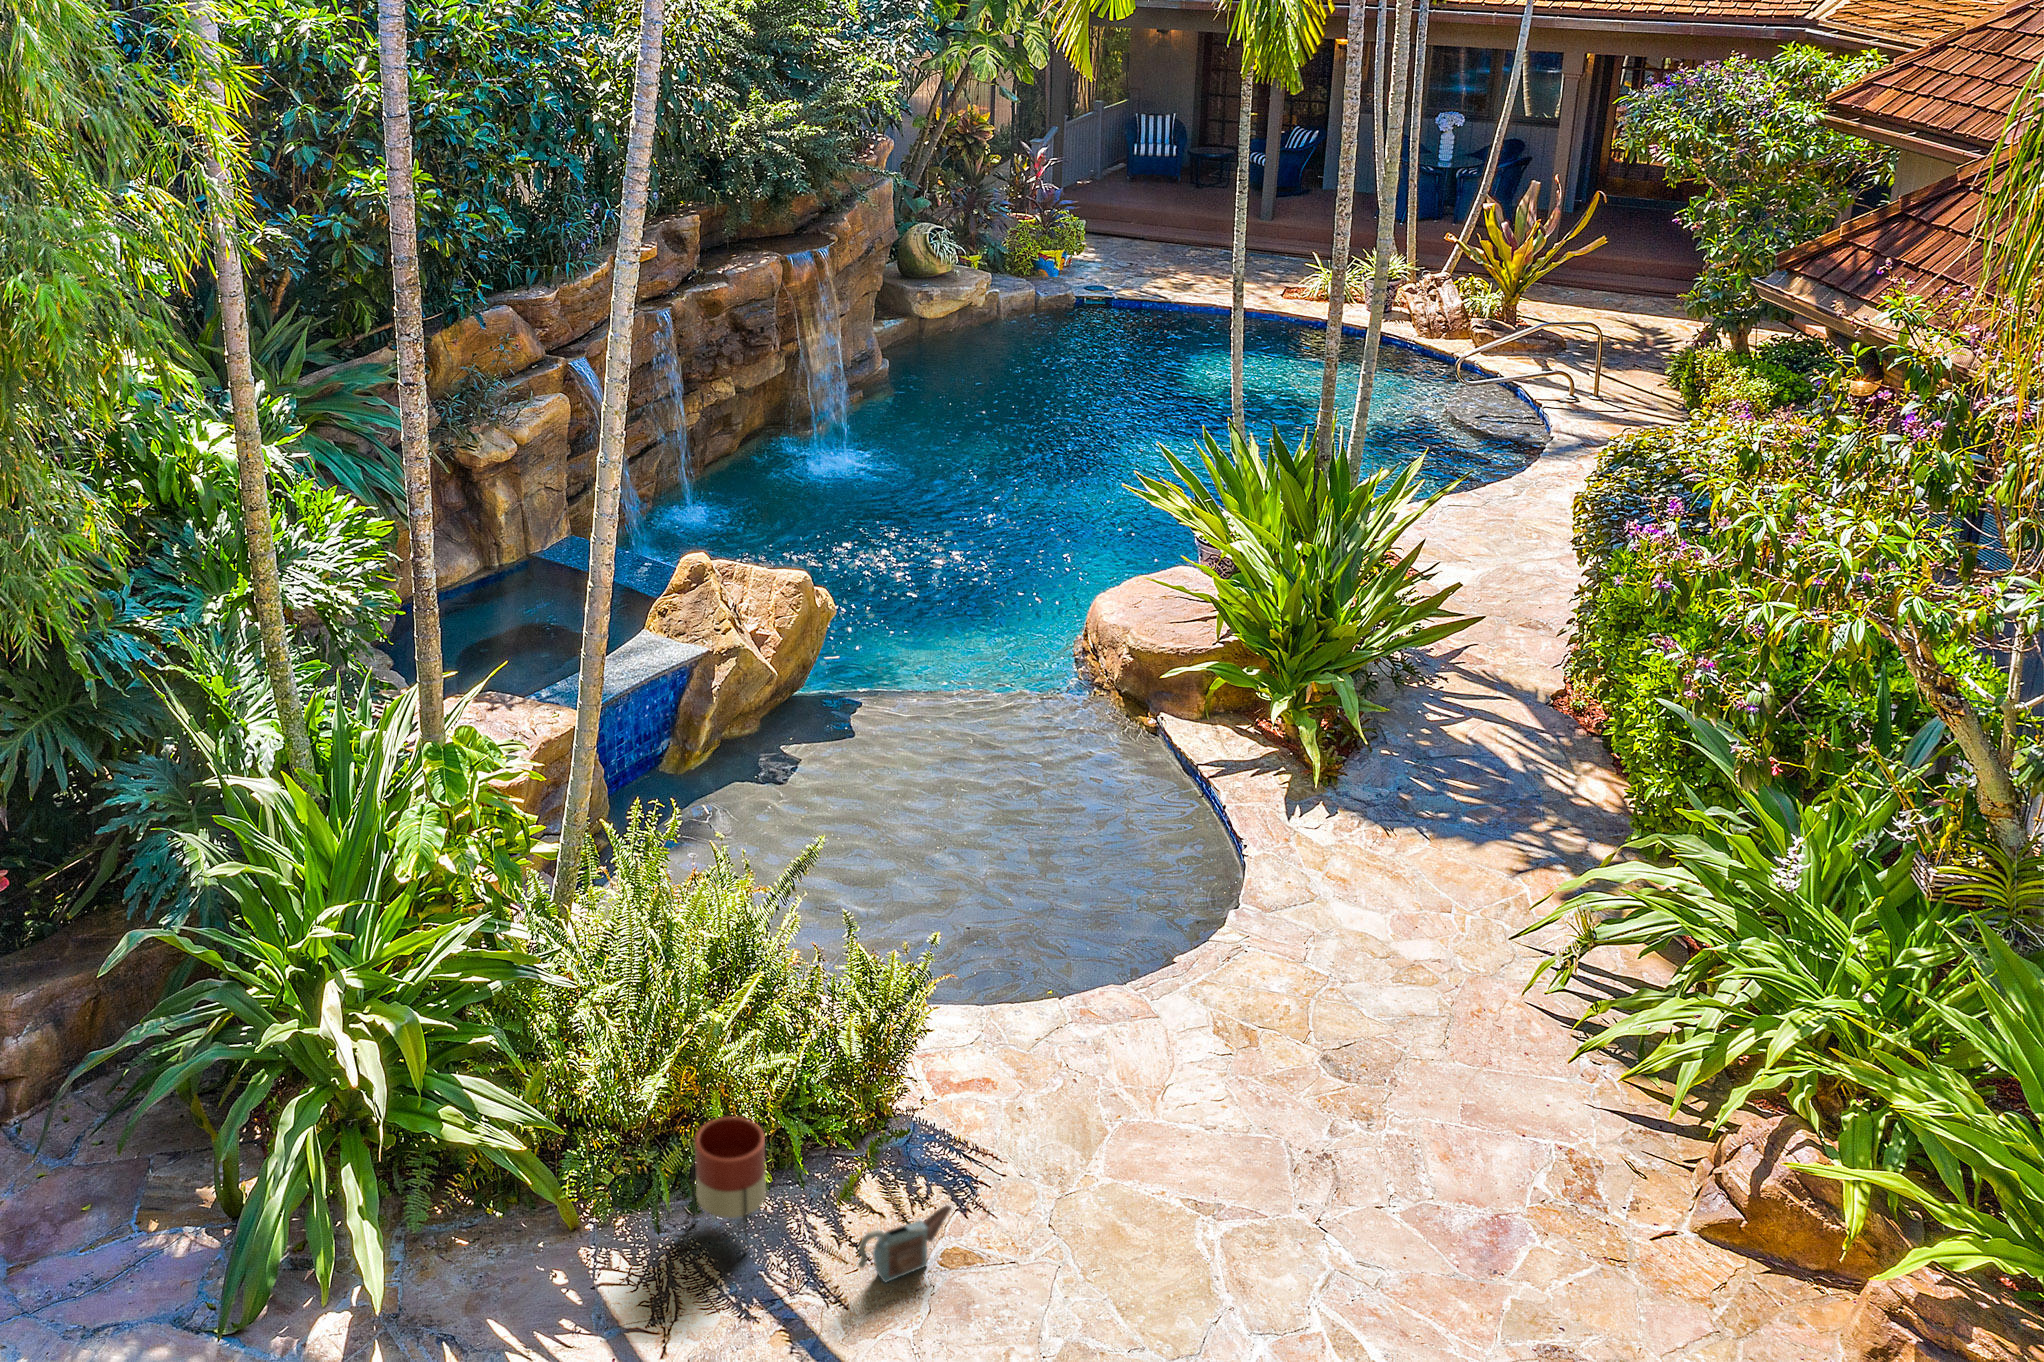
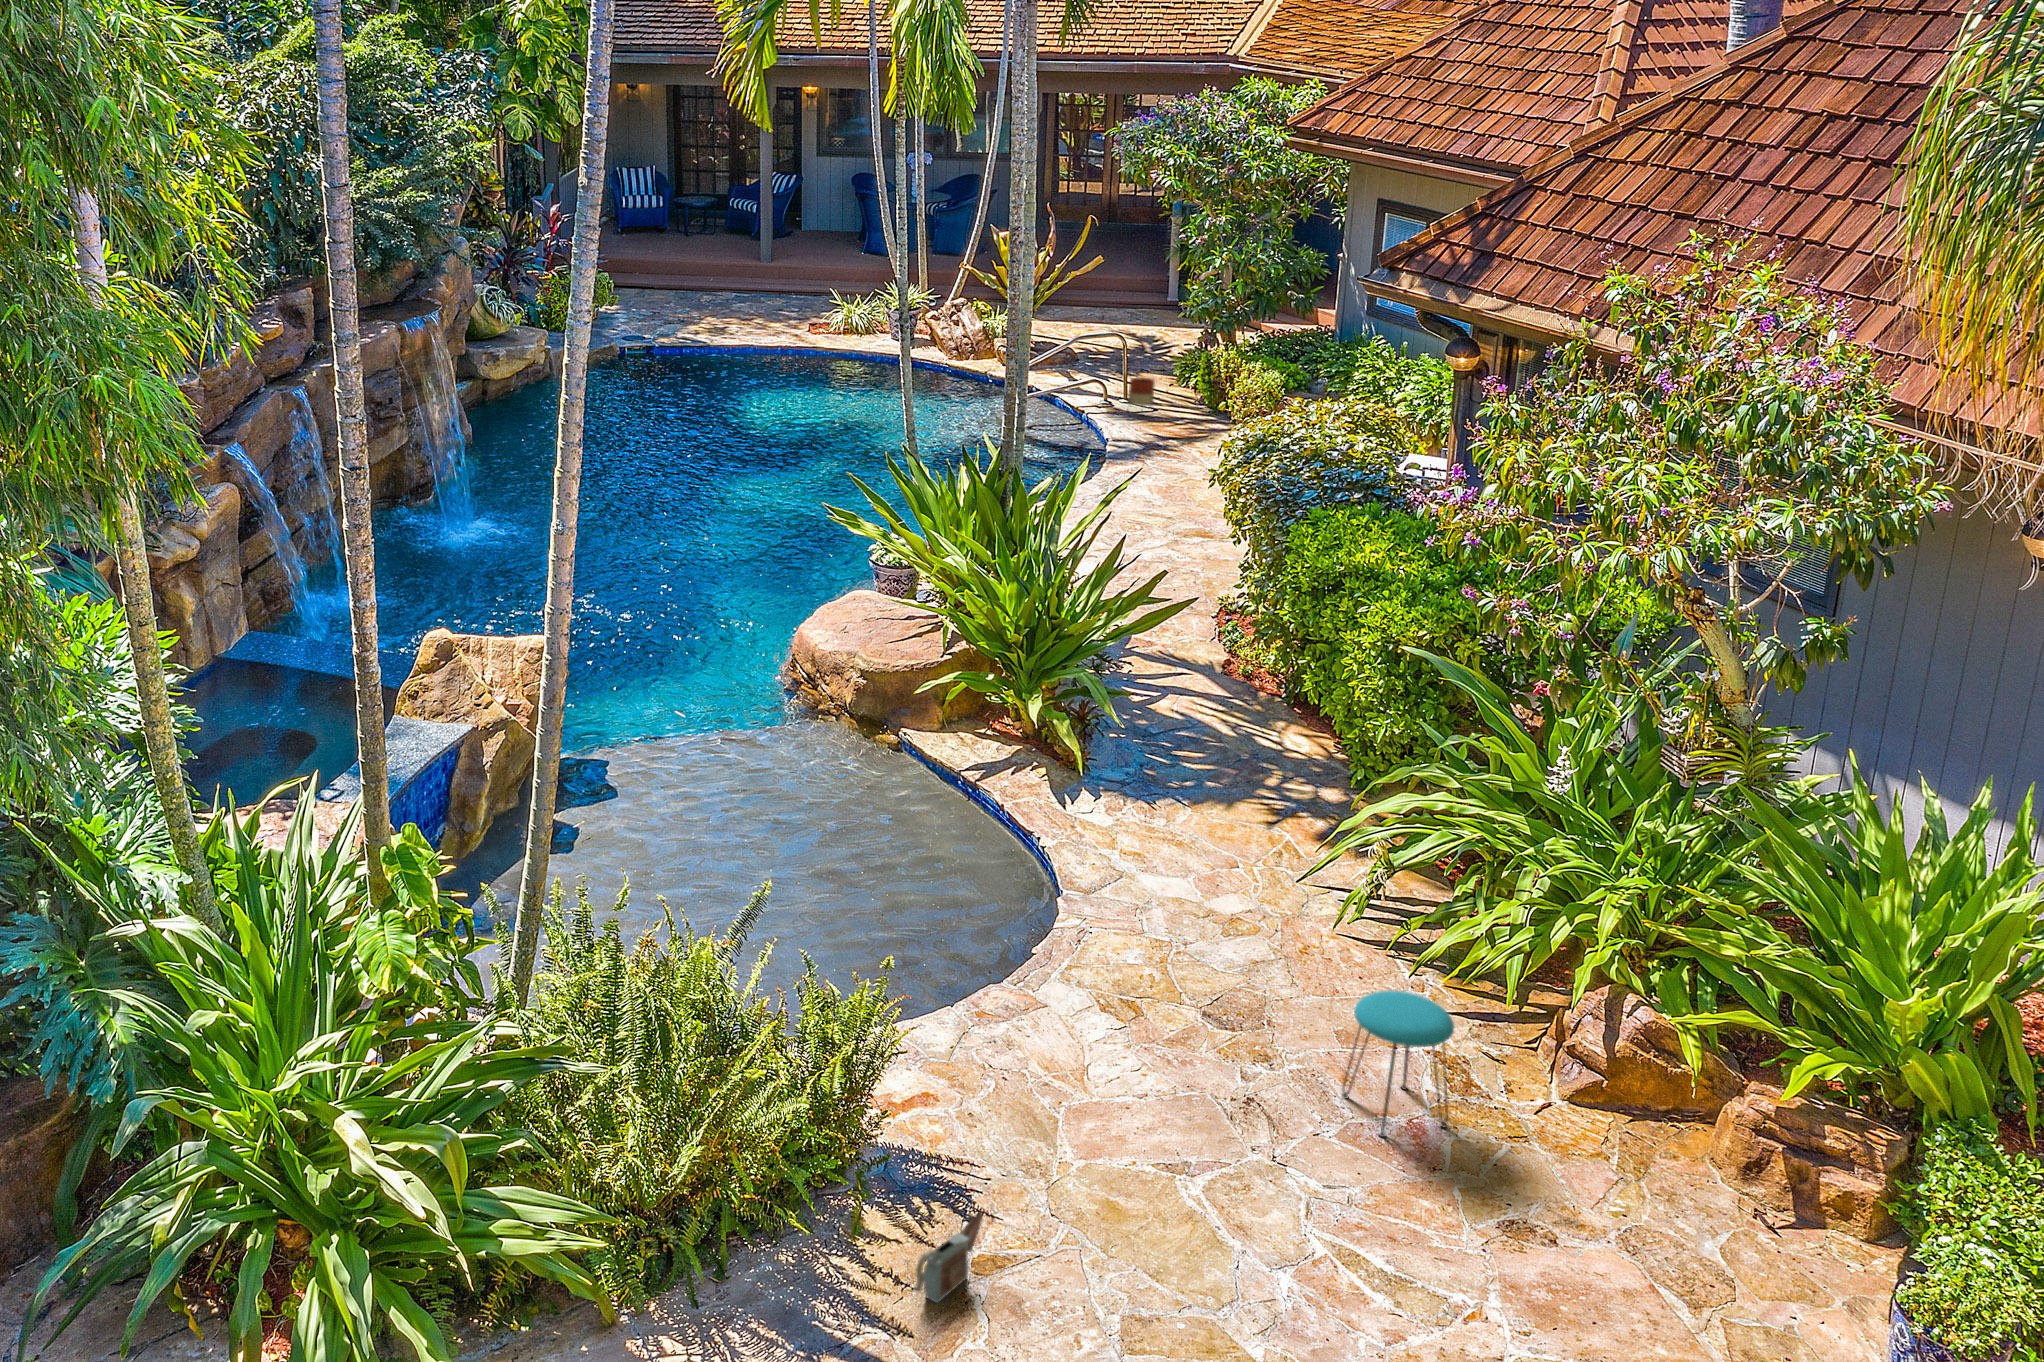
stool: none [1427,1069,1548,1230] -> present [1342,991,1454,1137]
planter: present [691,1116,766,1251] -> present [1128,378,1155,412]

